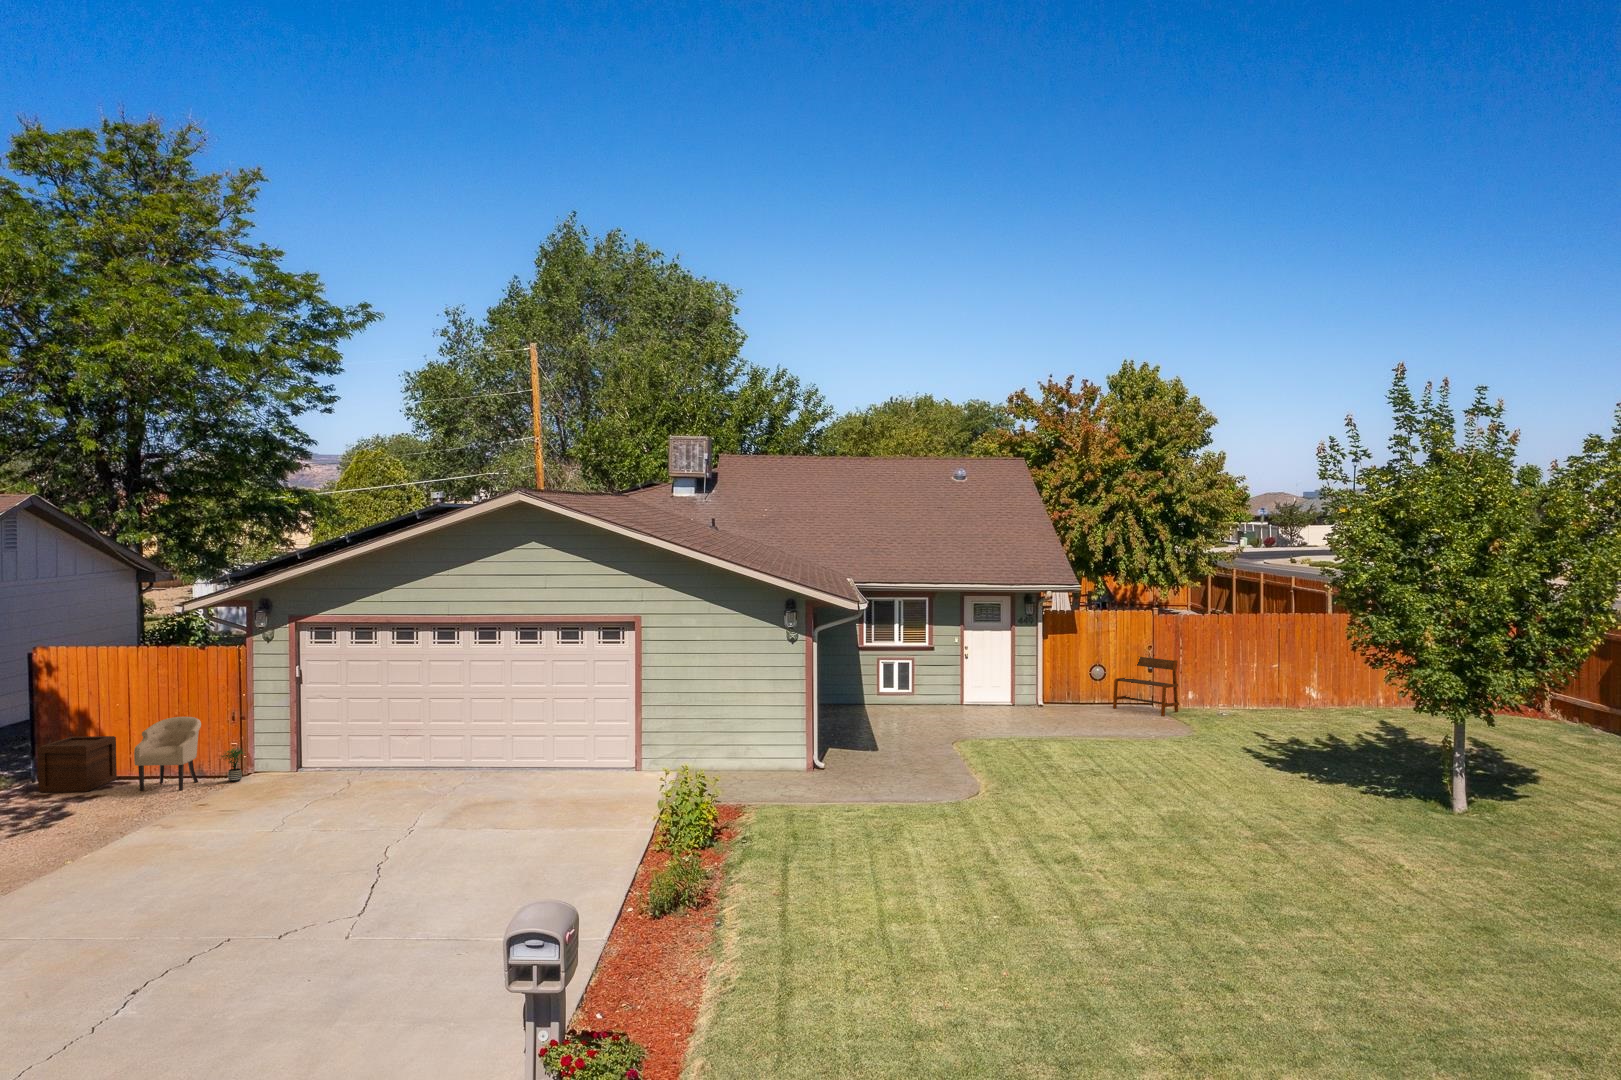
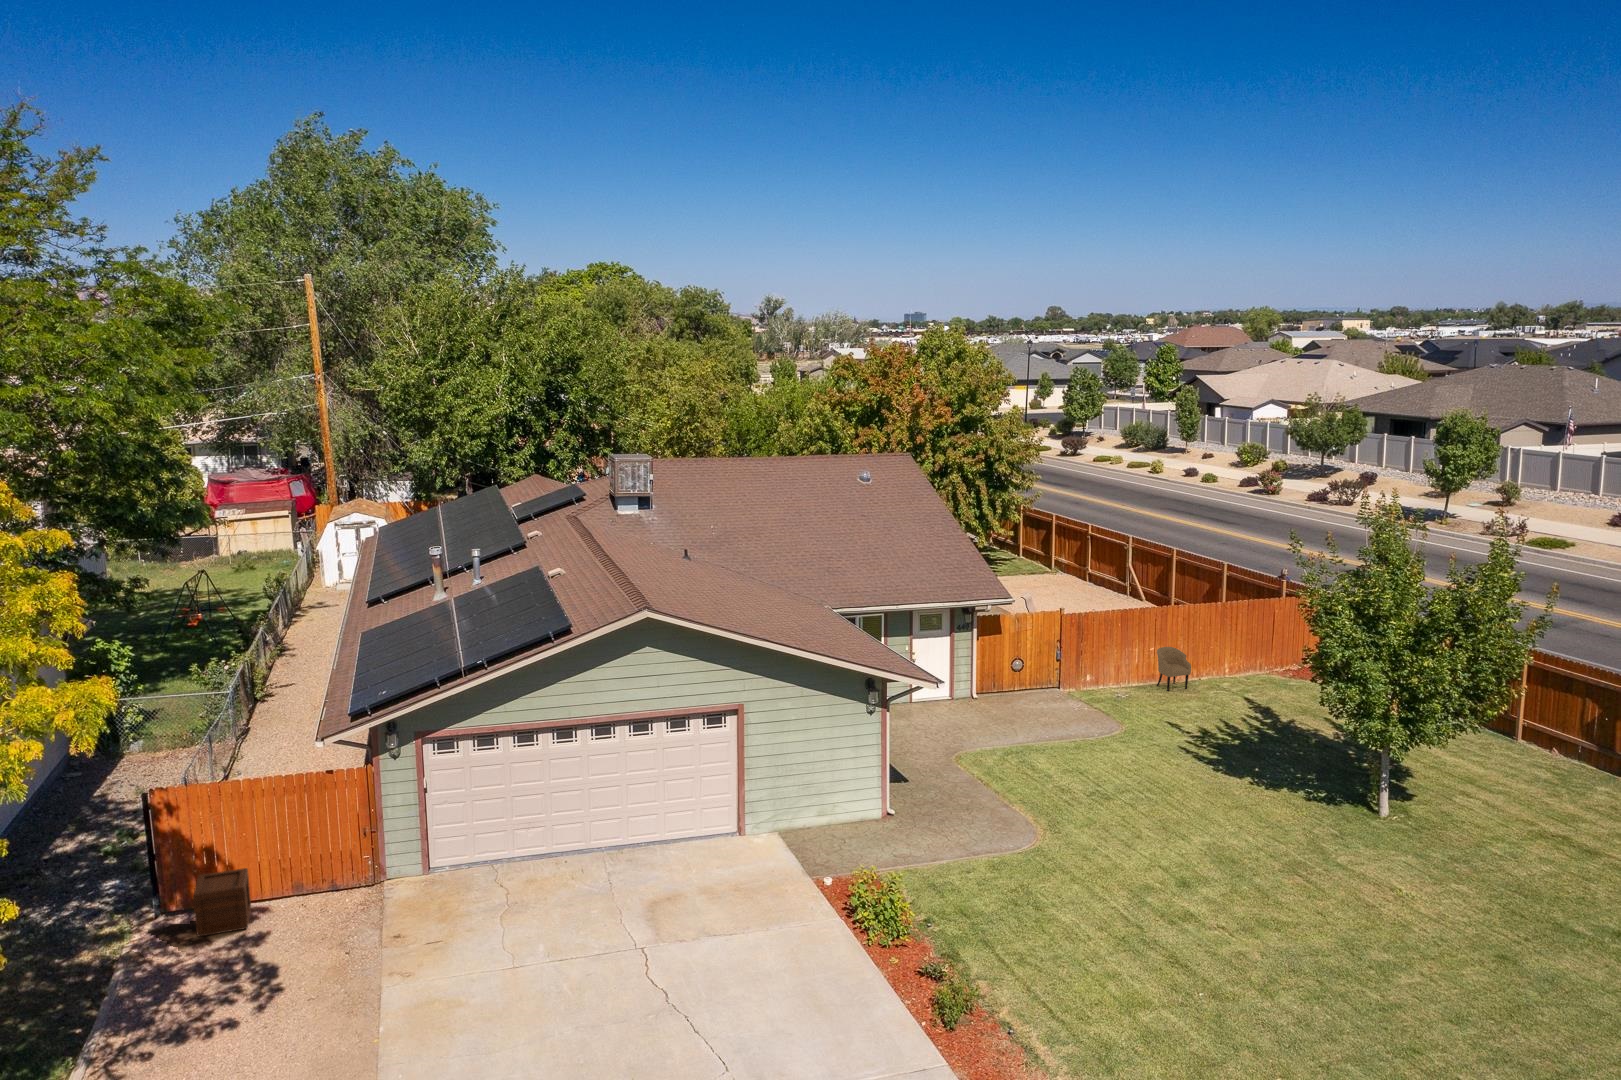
bench: present [1113,657,1179,716] -> none [1029,650,1082,704]
chair: present [134,717,201,791] -> present [1157,647,1191,691]
potted plant: present [222,748,243,782] -> none [364,860,387,894]

